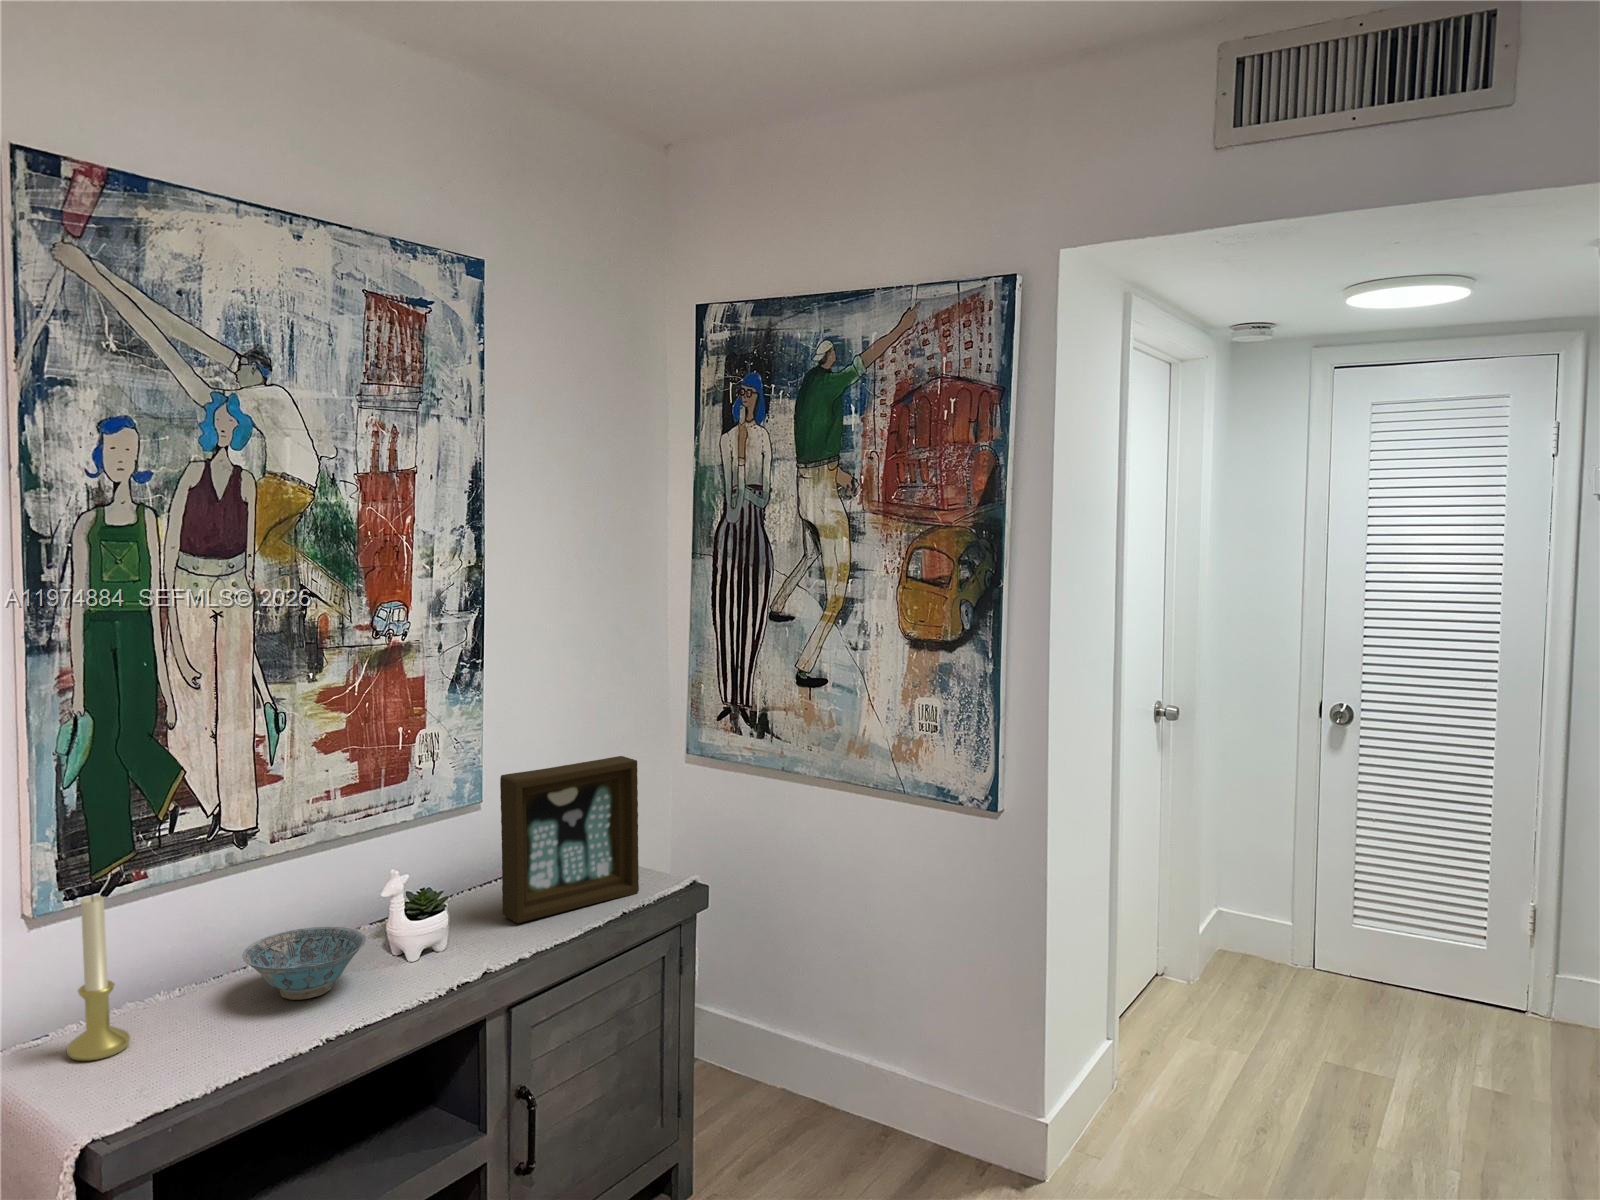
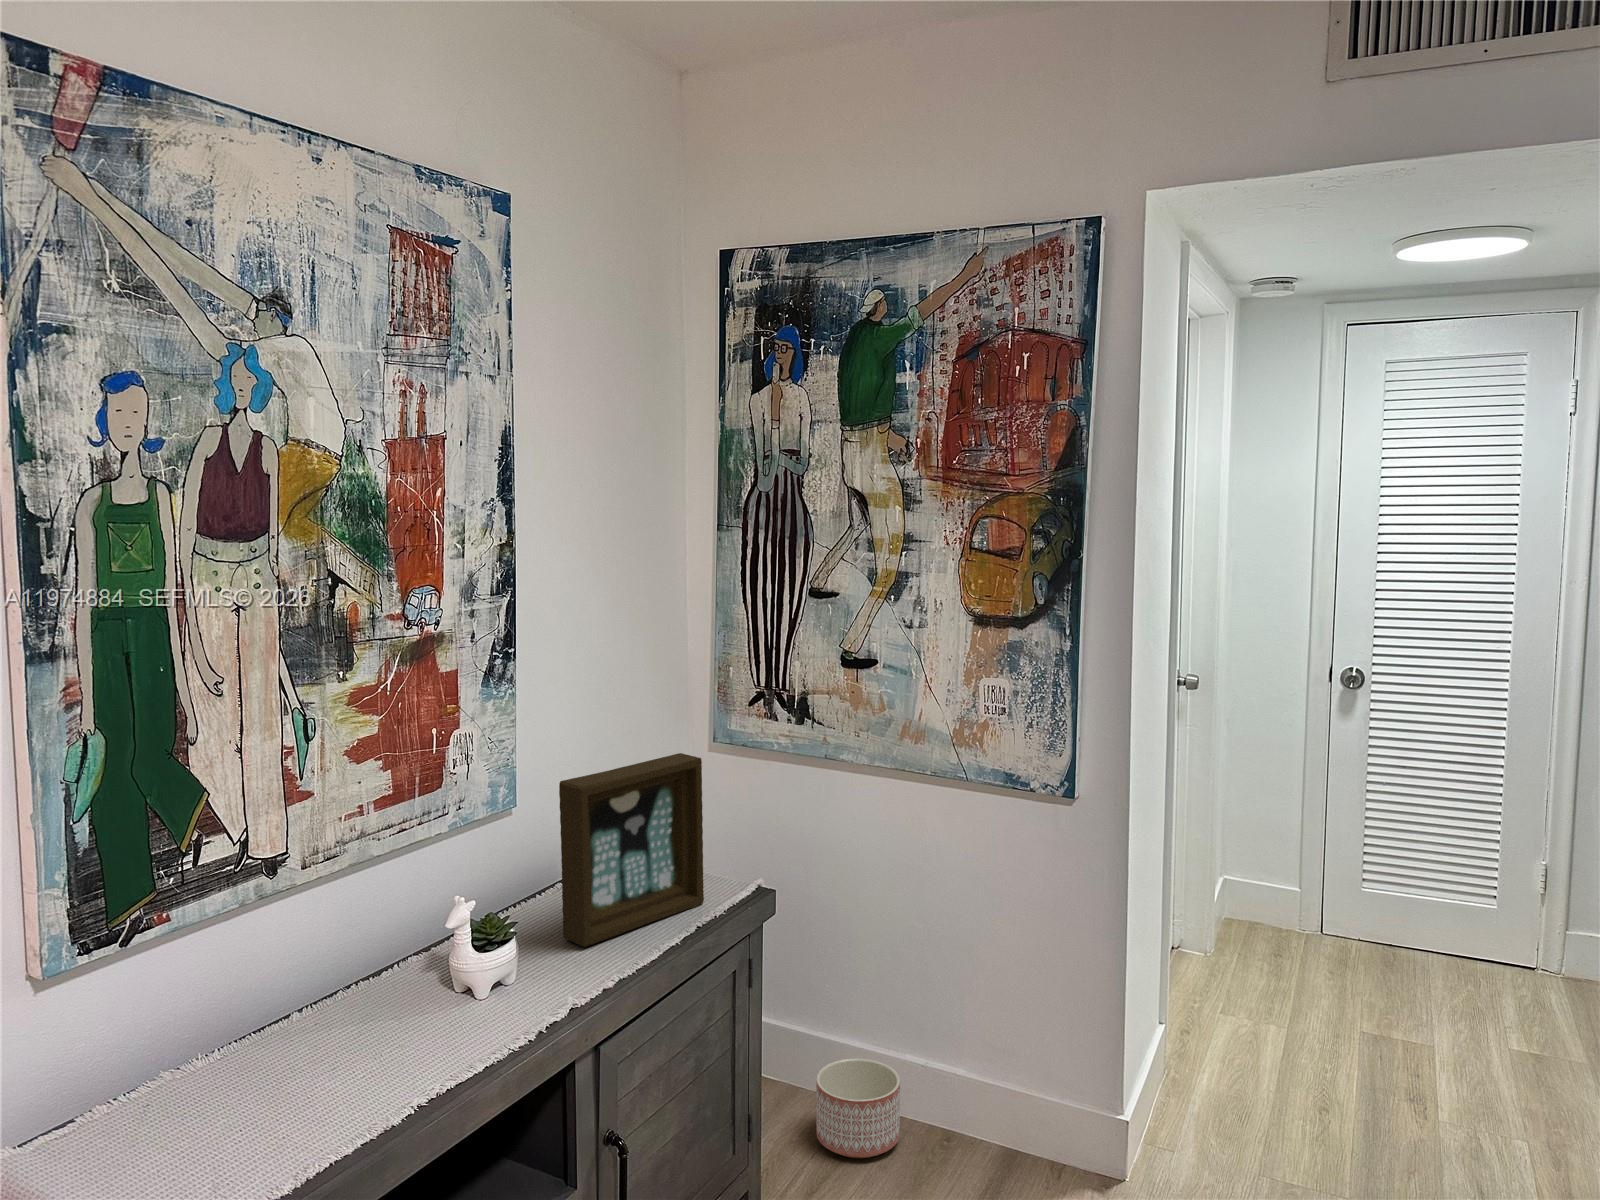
candle holder: present [67,895,130,1061] -> none [106,950,181,1151]
ceramic bowl: present [242,927,366,1000] -> none [297,966,438,1056]
planter: none [762,1050,840,1142] -> present [816,1058,900,1158]

